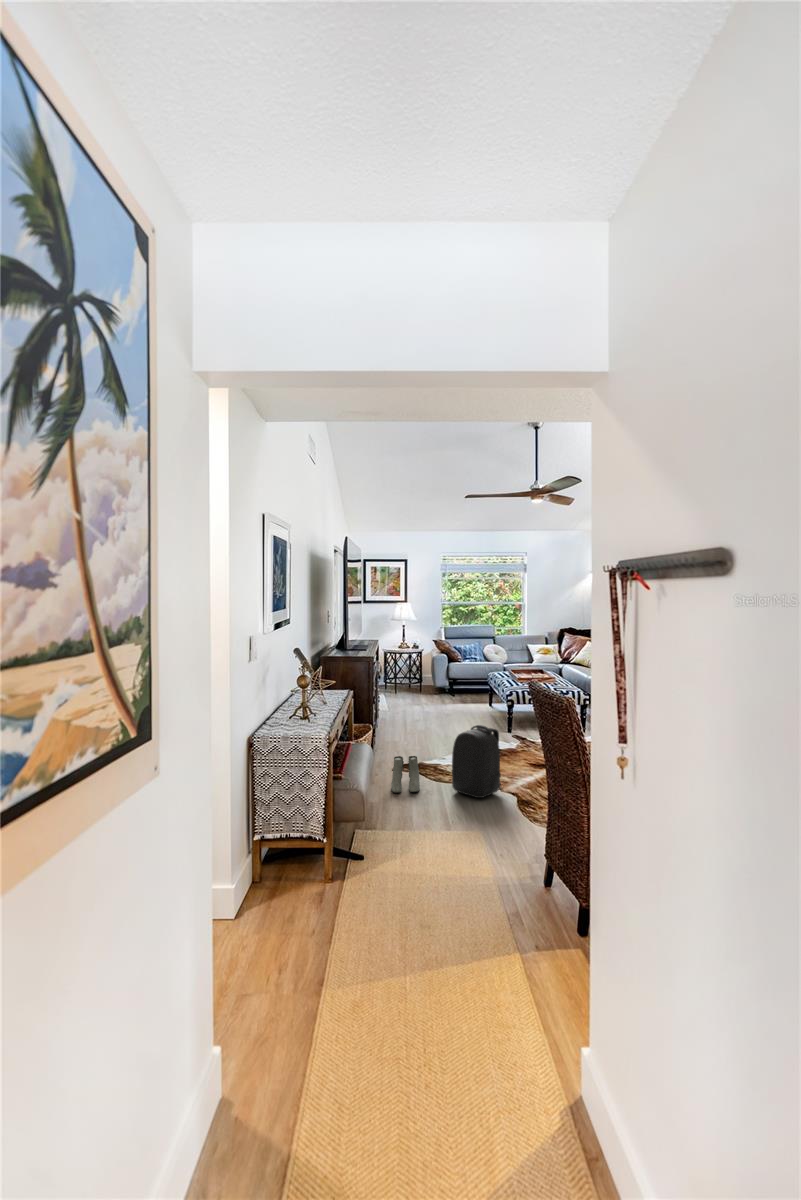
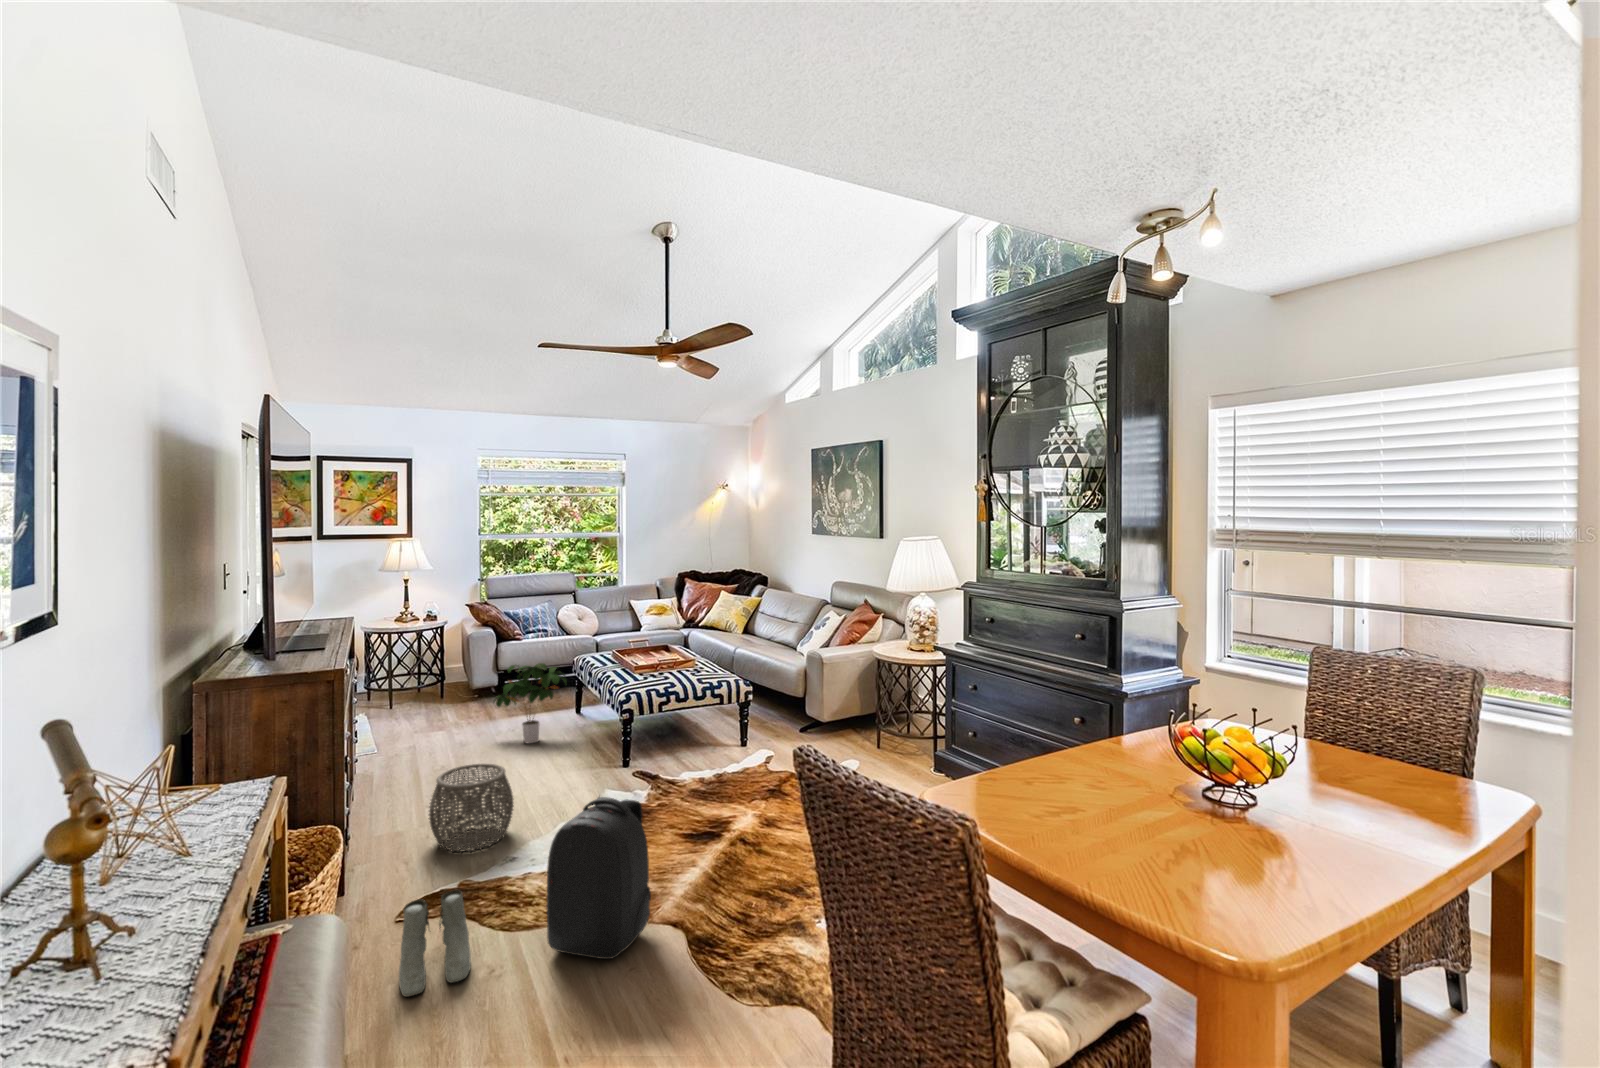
potted plant: none [443,672,482,717] -> present [494,663,567,743]
woven basket: none [407,714,446,754] -> present [429,764,514,852]

